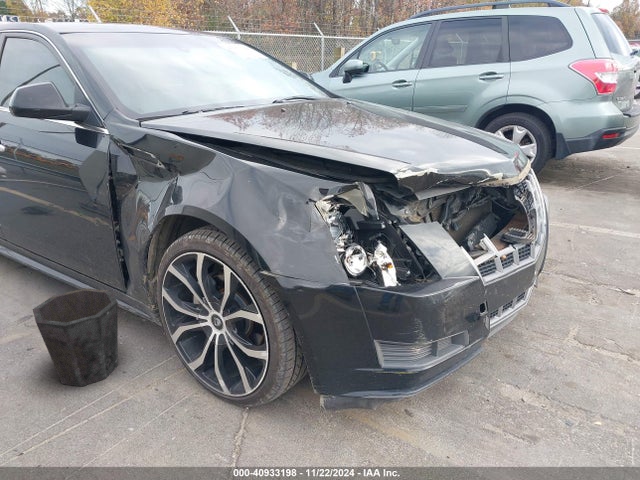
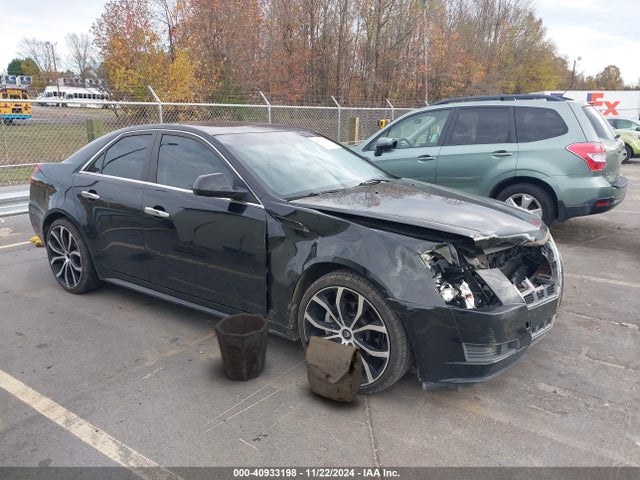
bag: none [151,322,234,422] -> present [305,336,362,402]

